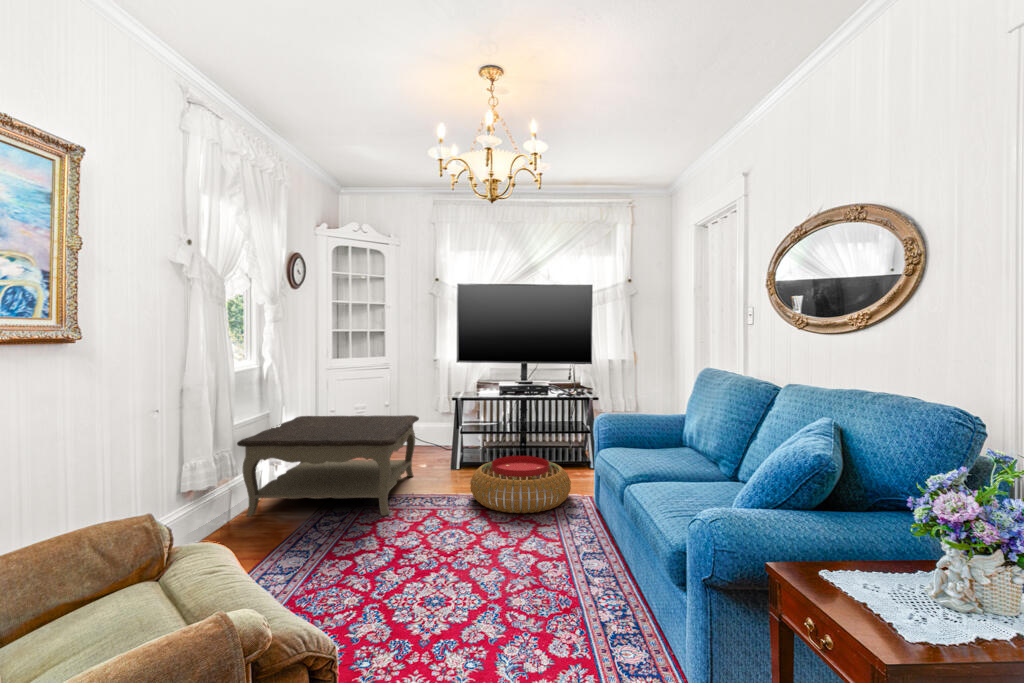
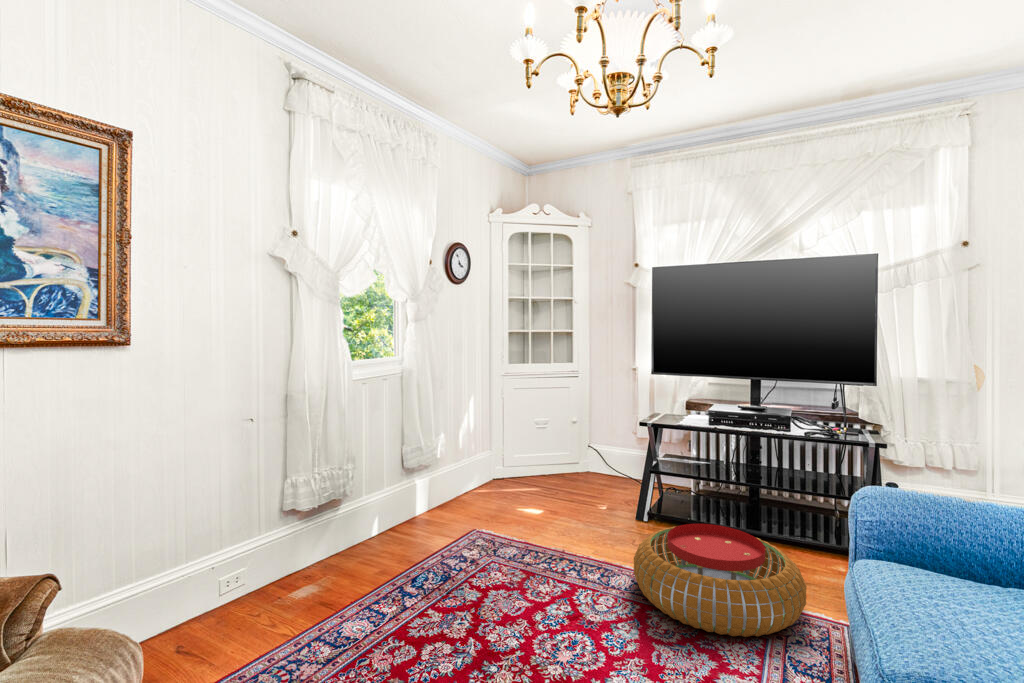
coffee table: present [237,415,419,517] -> none [368,430,591,579]

